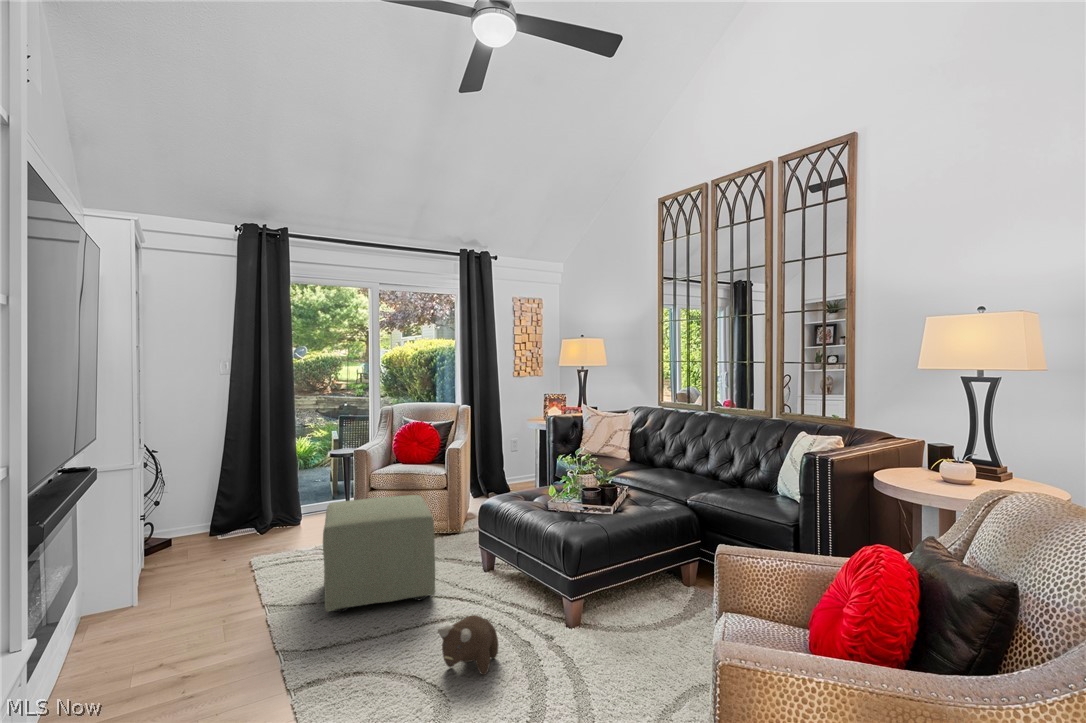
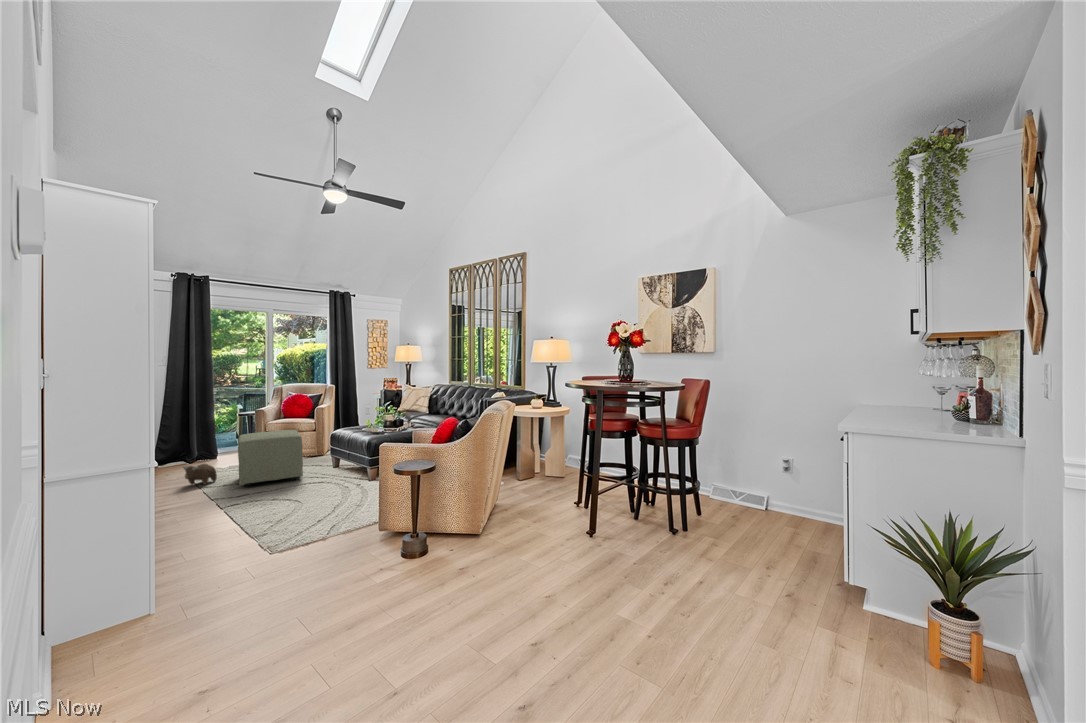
plush toy: present [438,615,498,675] -> present [183,464,217,485]

